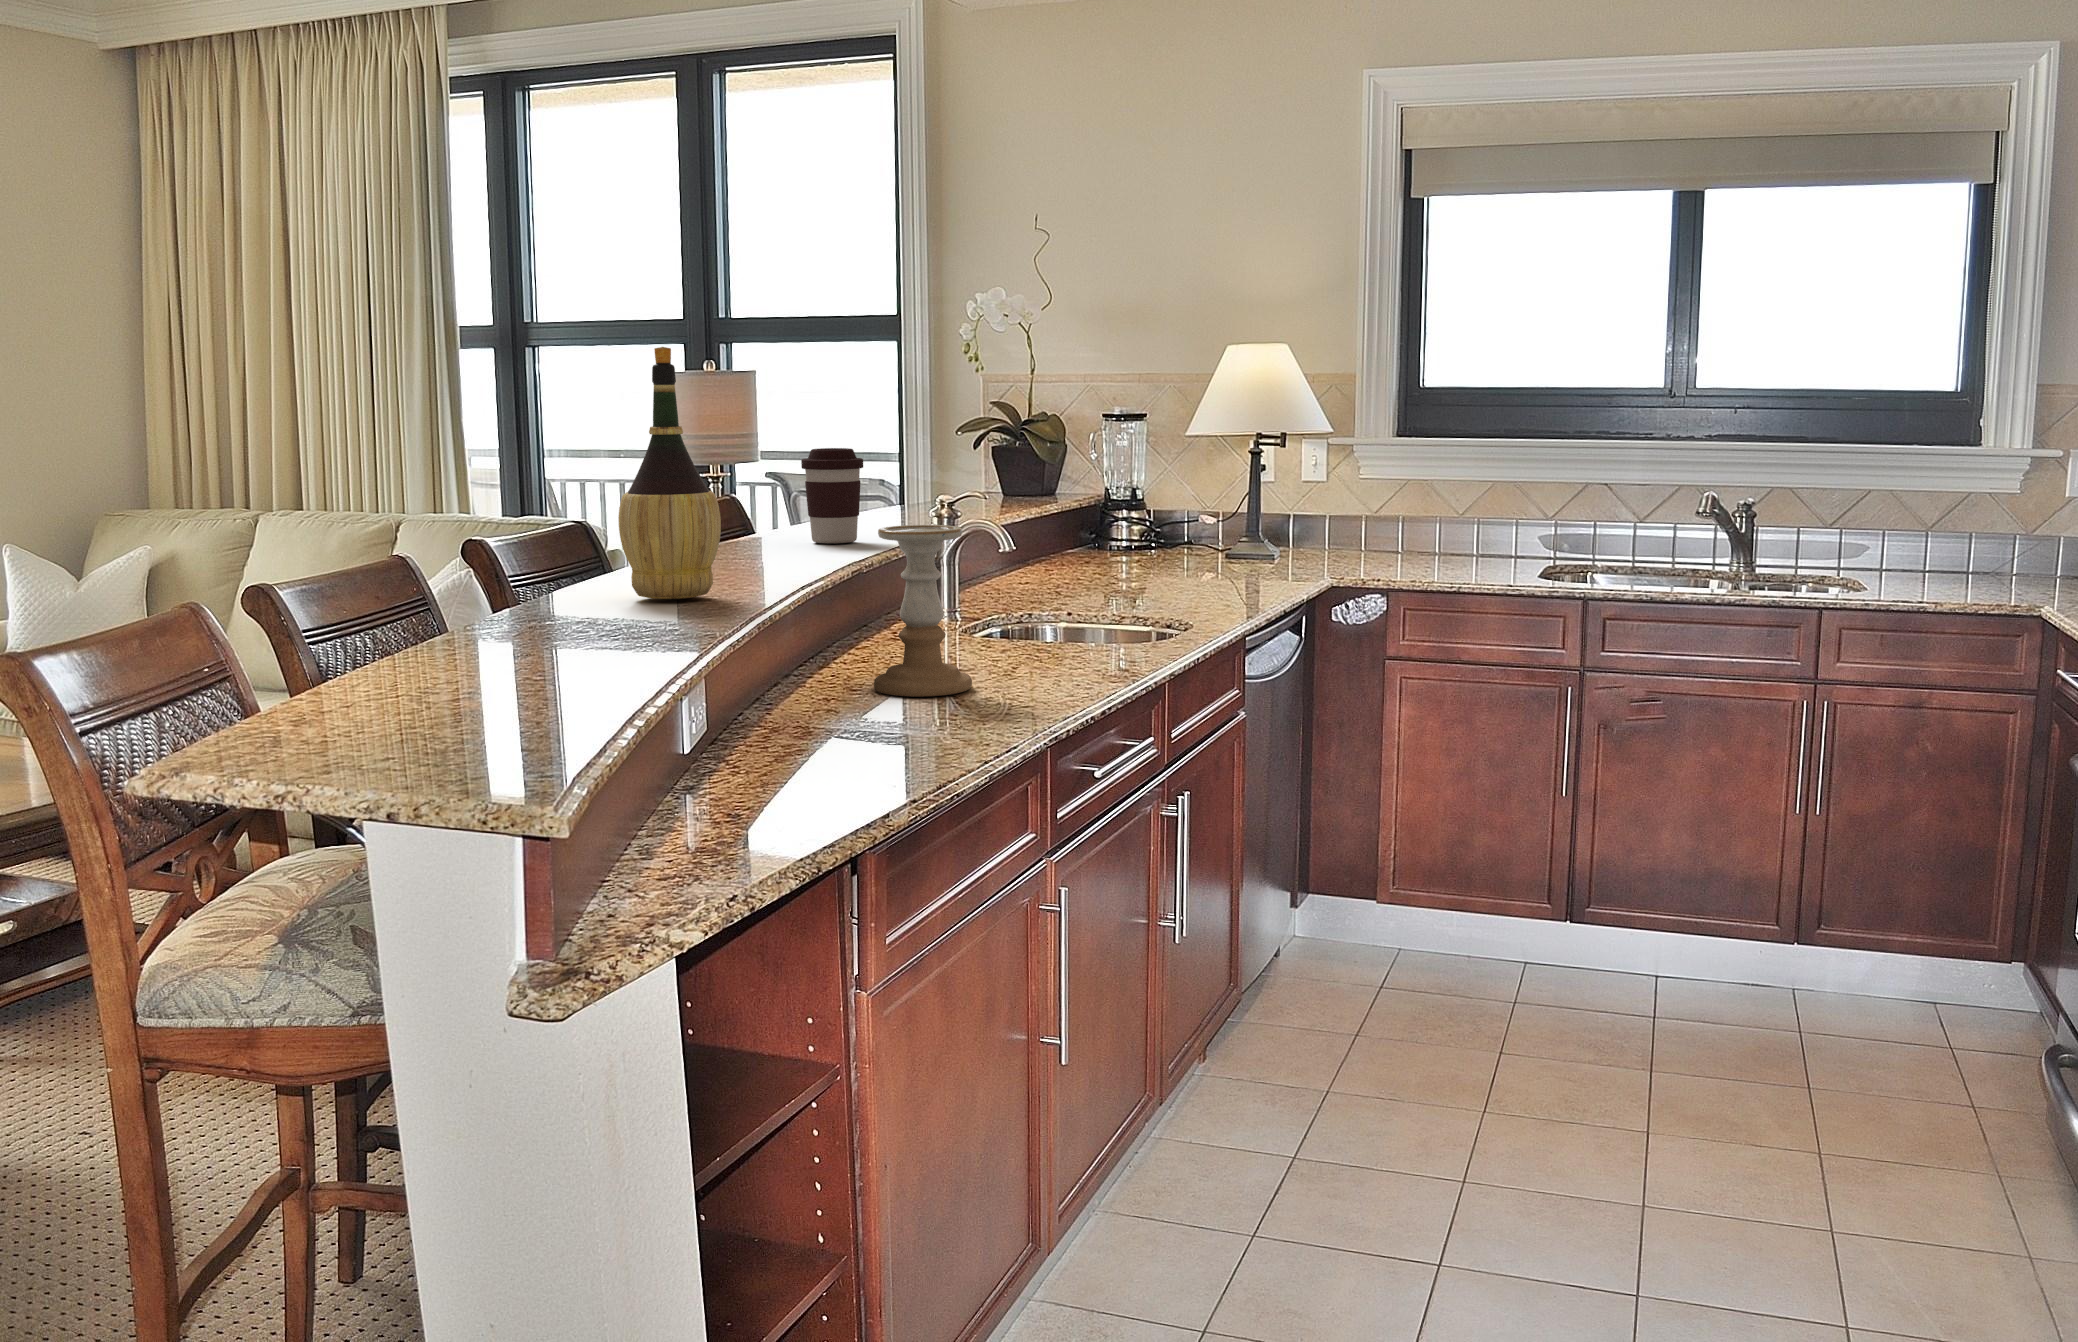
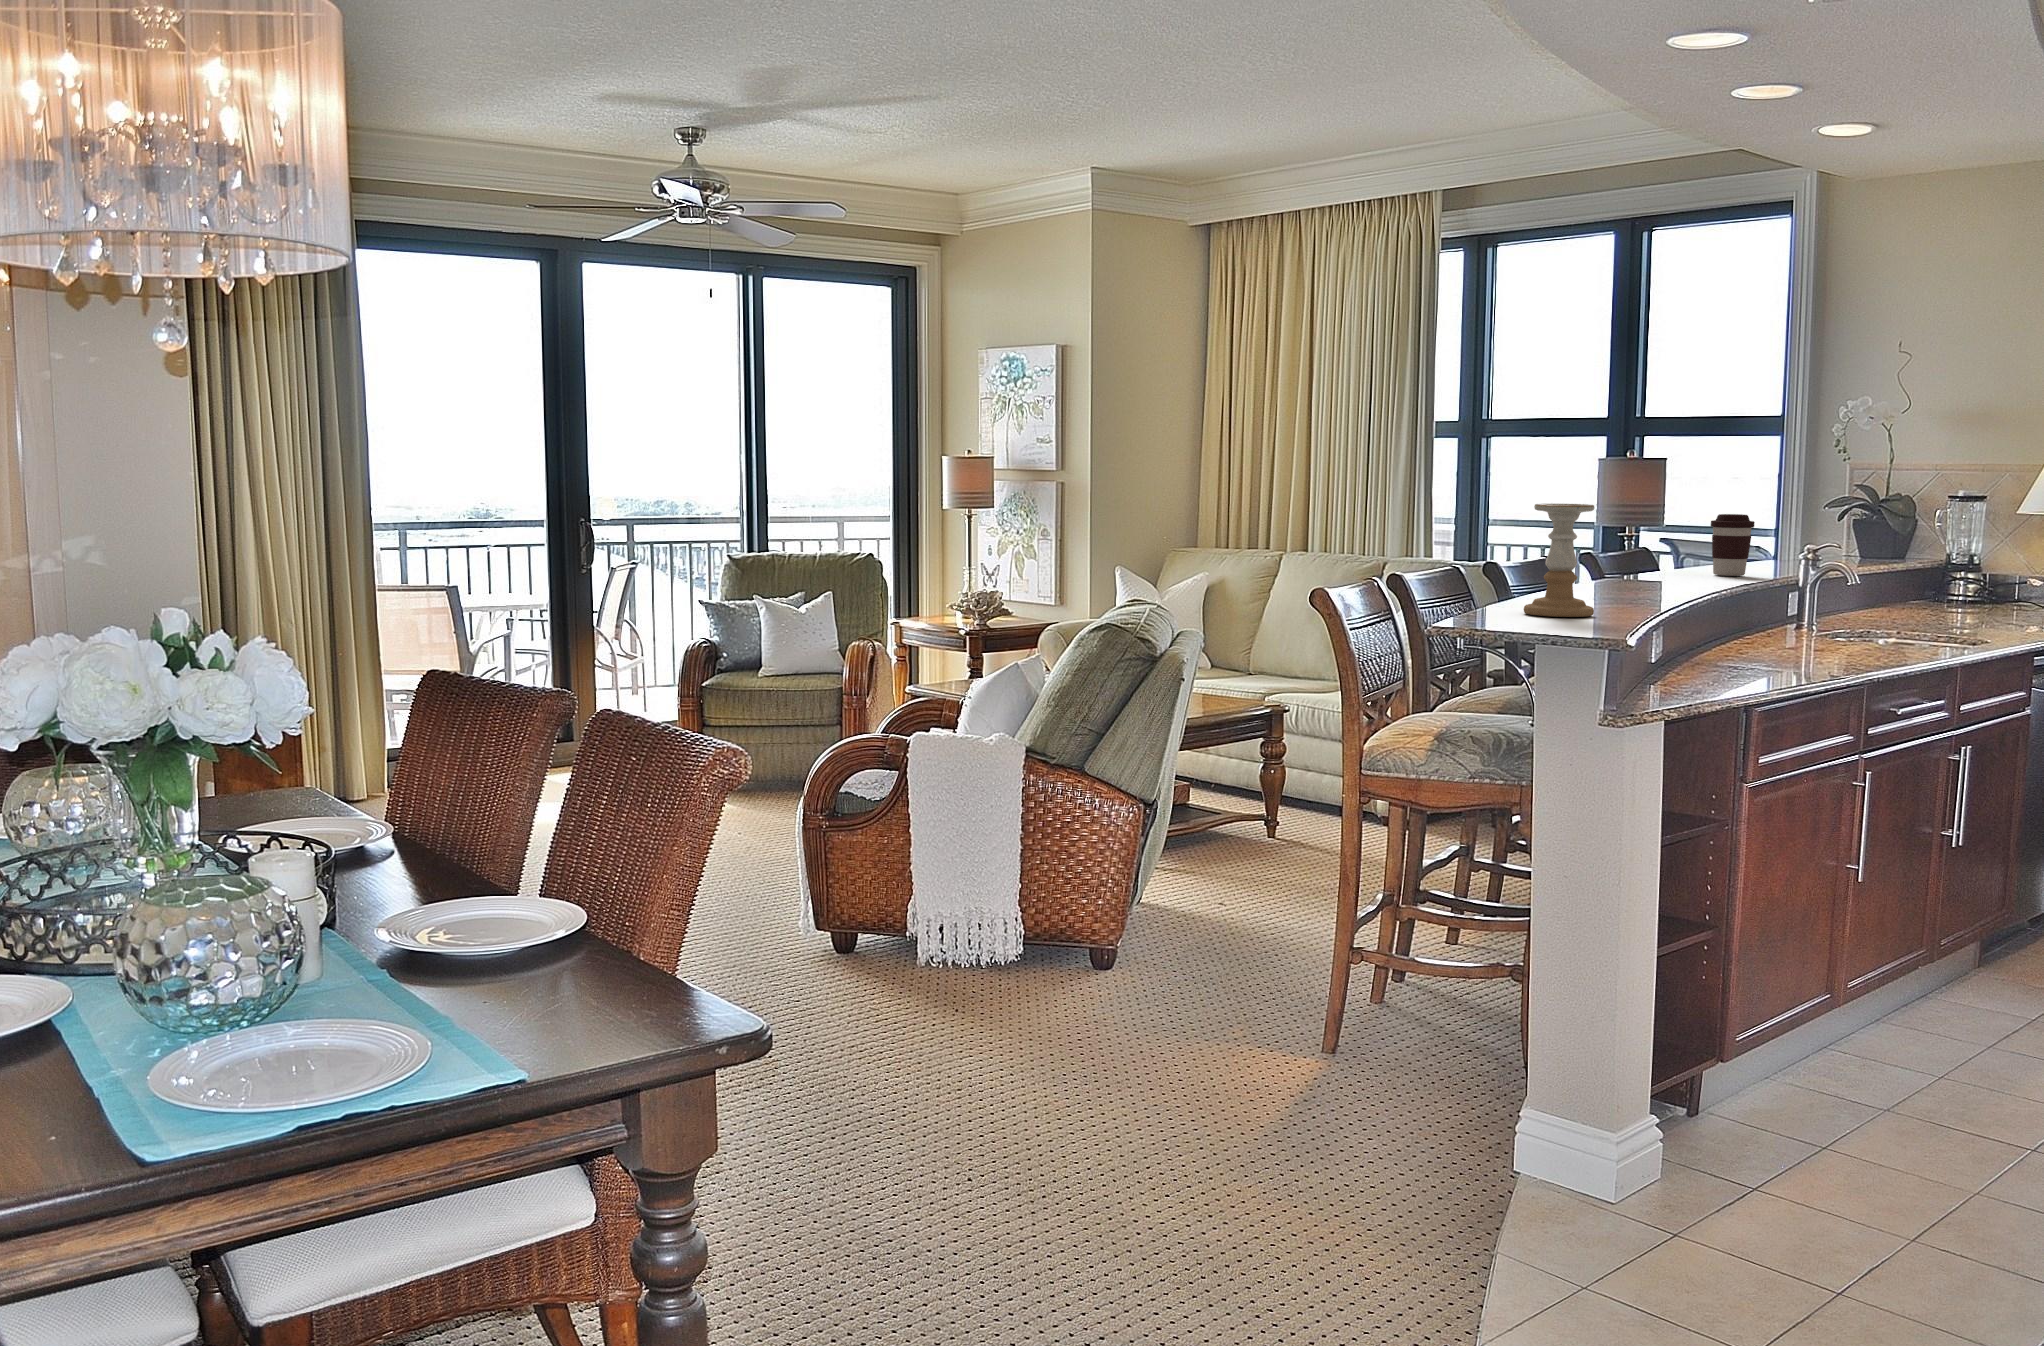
wine bottle: present [618,347,721,599] -> none [1610,452,1670,593]
candle holder: present [874,525,972,697] -> present [1524,504,1595,617]

